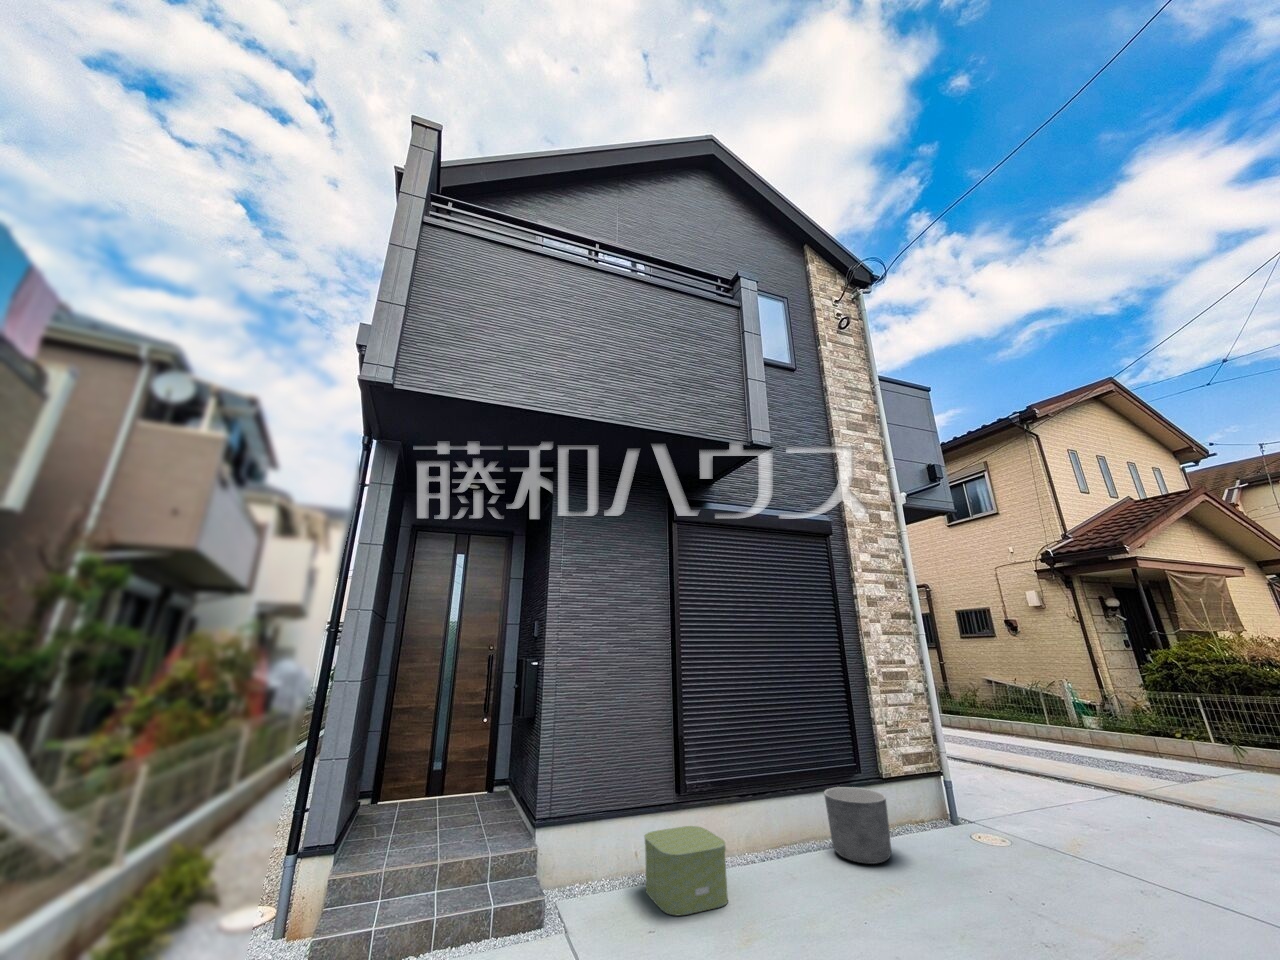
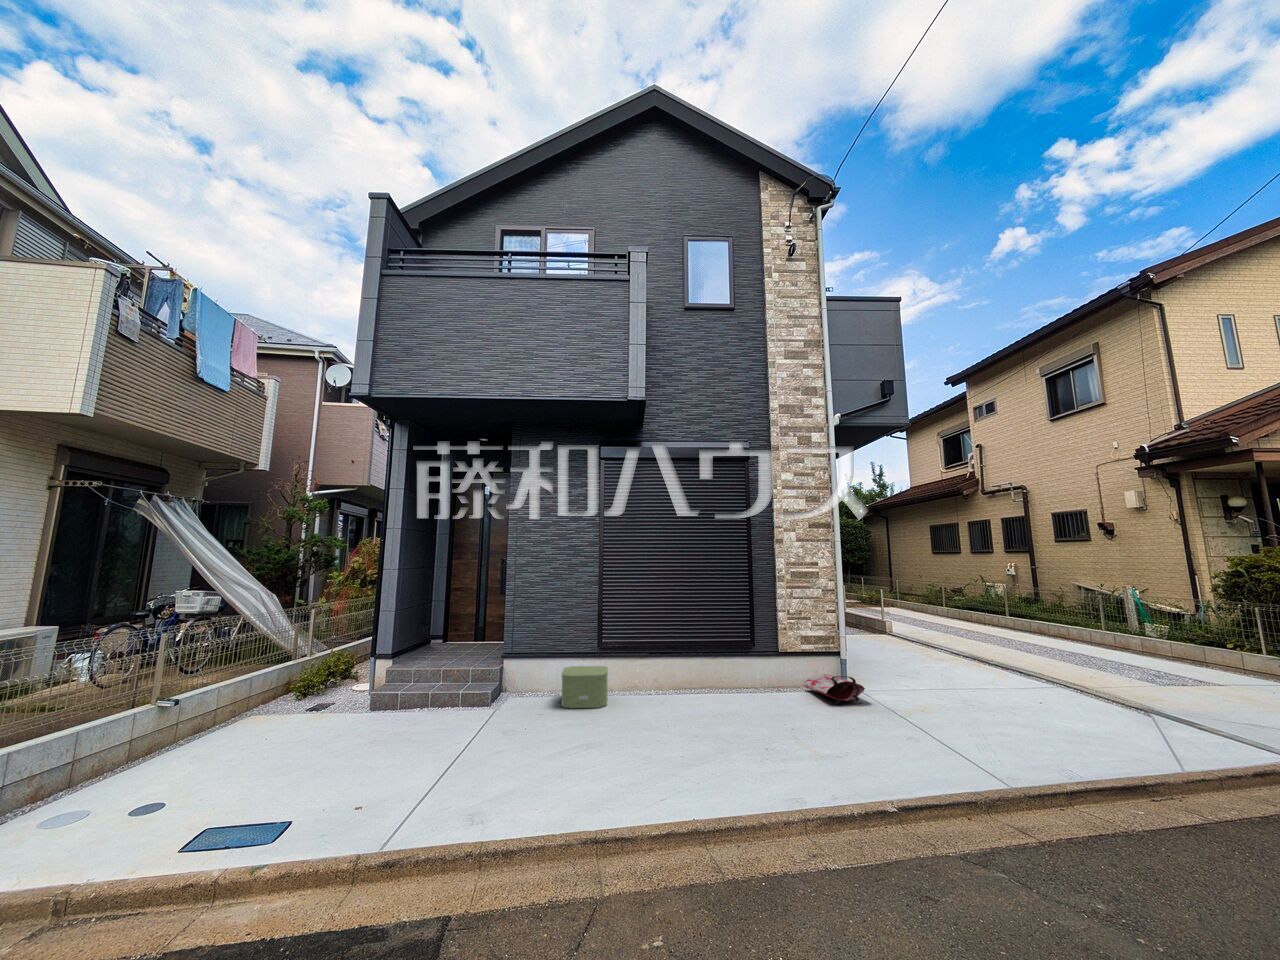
planter: present [824,787,891,864] -> none [708,653,751,702]
bag: none [916,805,1014,849] -> present [803,674,865,703]

